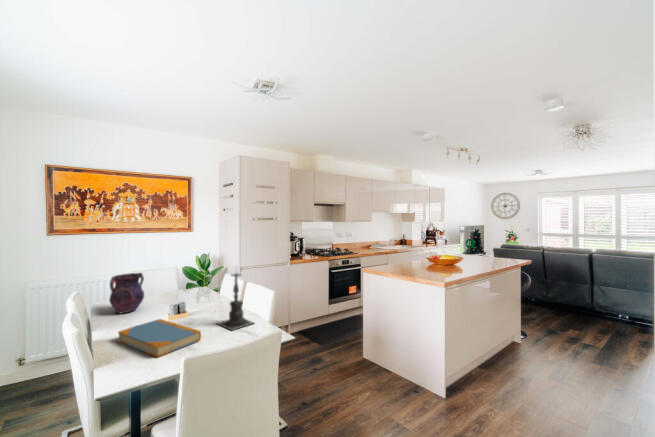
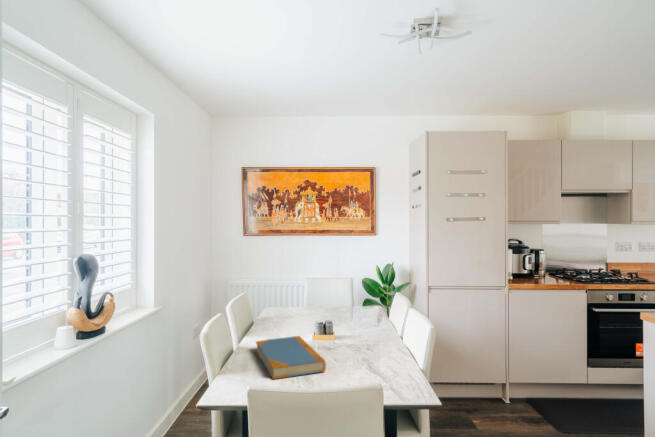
vase: present [109,273,144,313] -> none [269,280,302,323]
candle holder: present [218,273,253,330] -> none [356,284,402,369]

